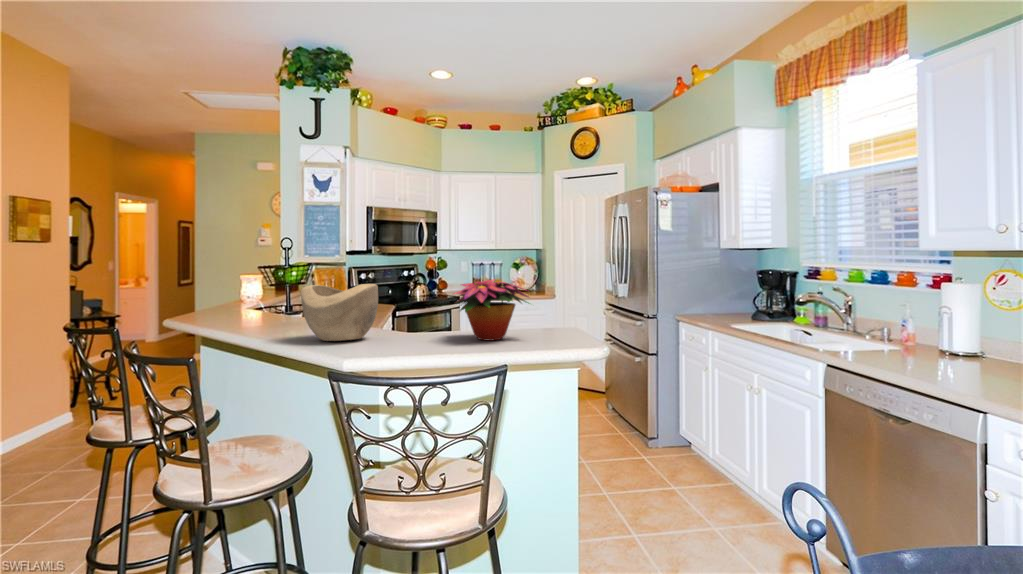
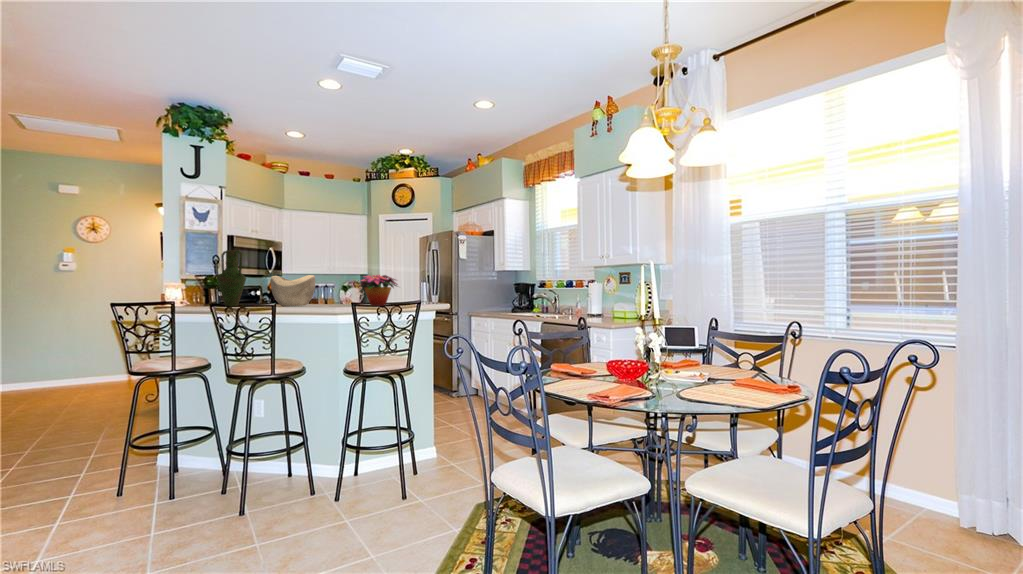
vase: none [246,239,293,331] -> present [217,250,246,306]

